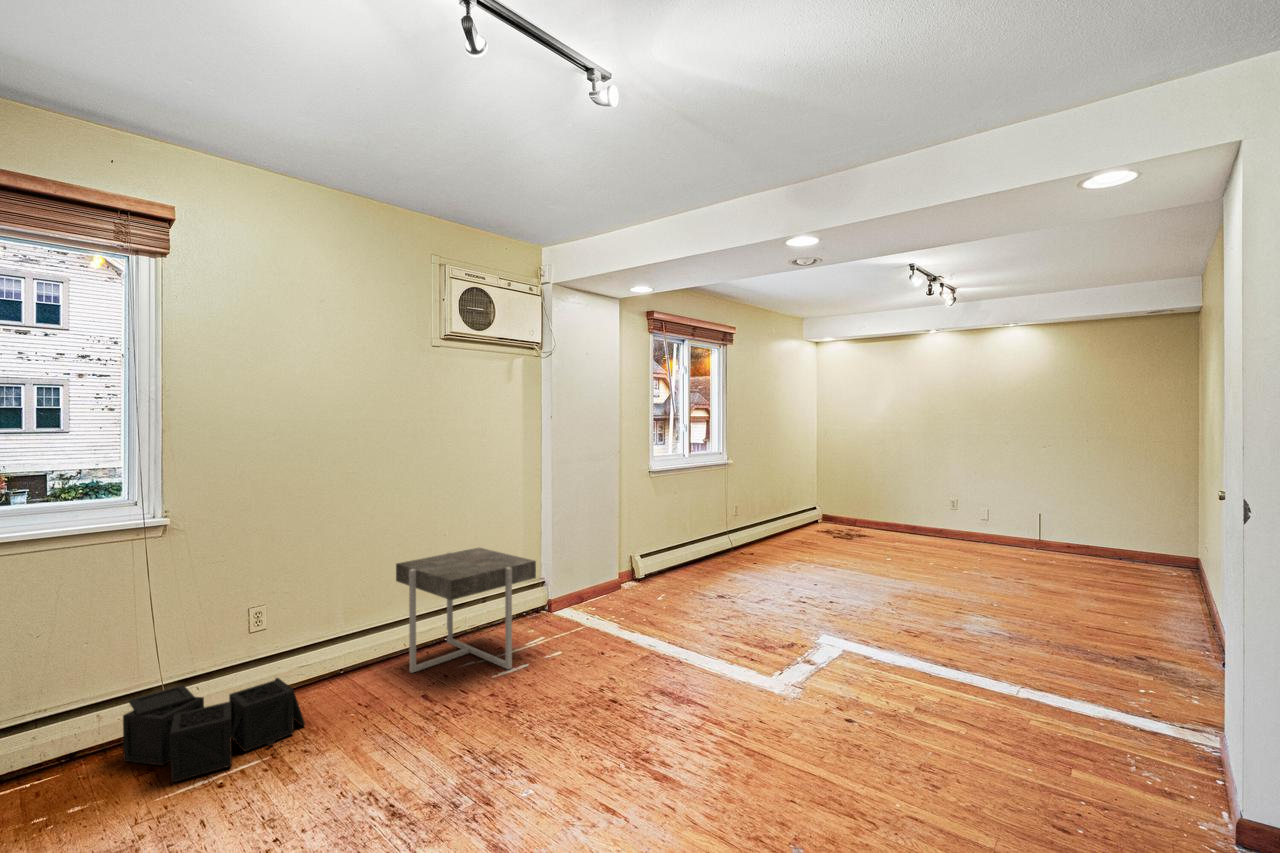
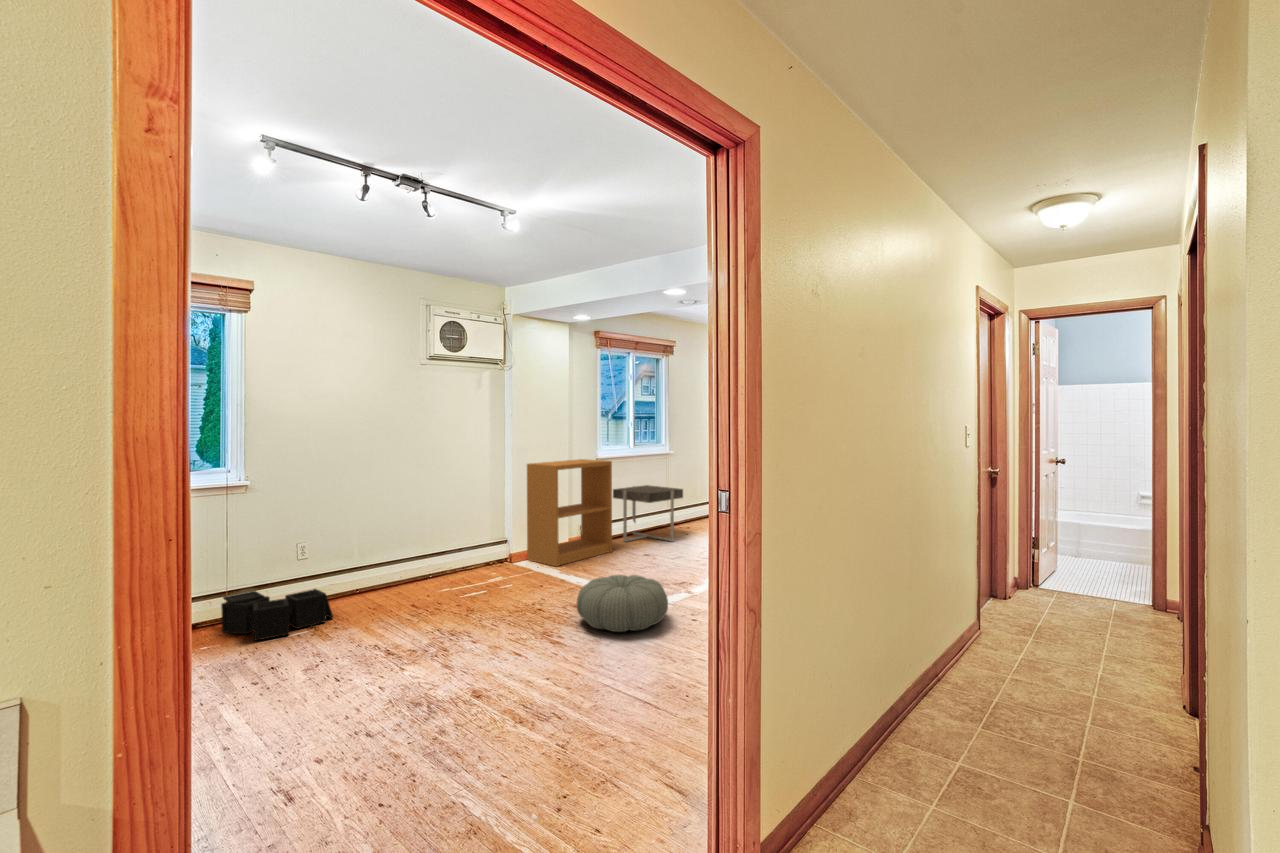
bookshelf: none [569,472,676,618] -> present [527,459,612,566]
side table: present [396,548,536,673] -> present [613,485,683,542]
pouf: none [679,651,819,755] -> present [577,575,668,632]

